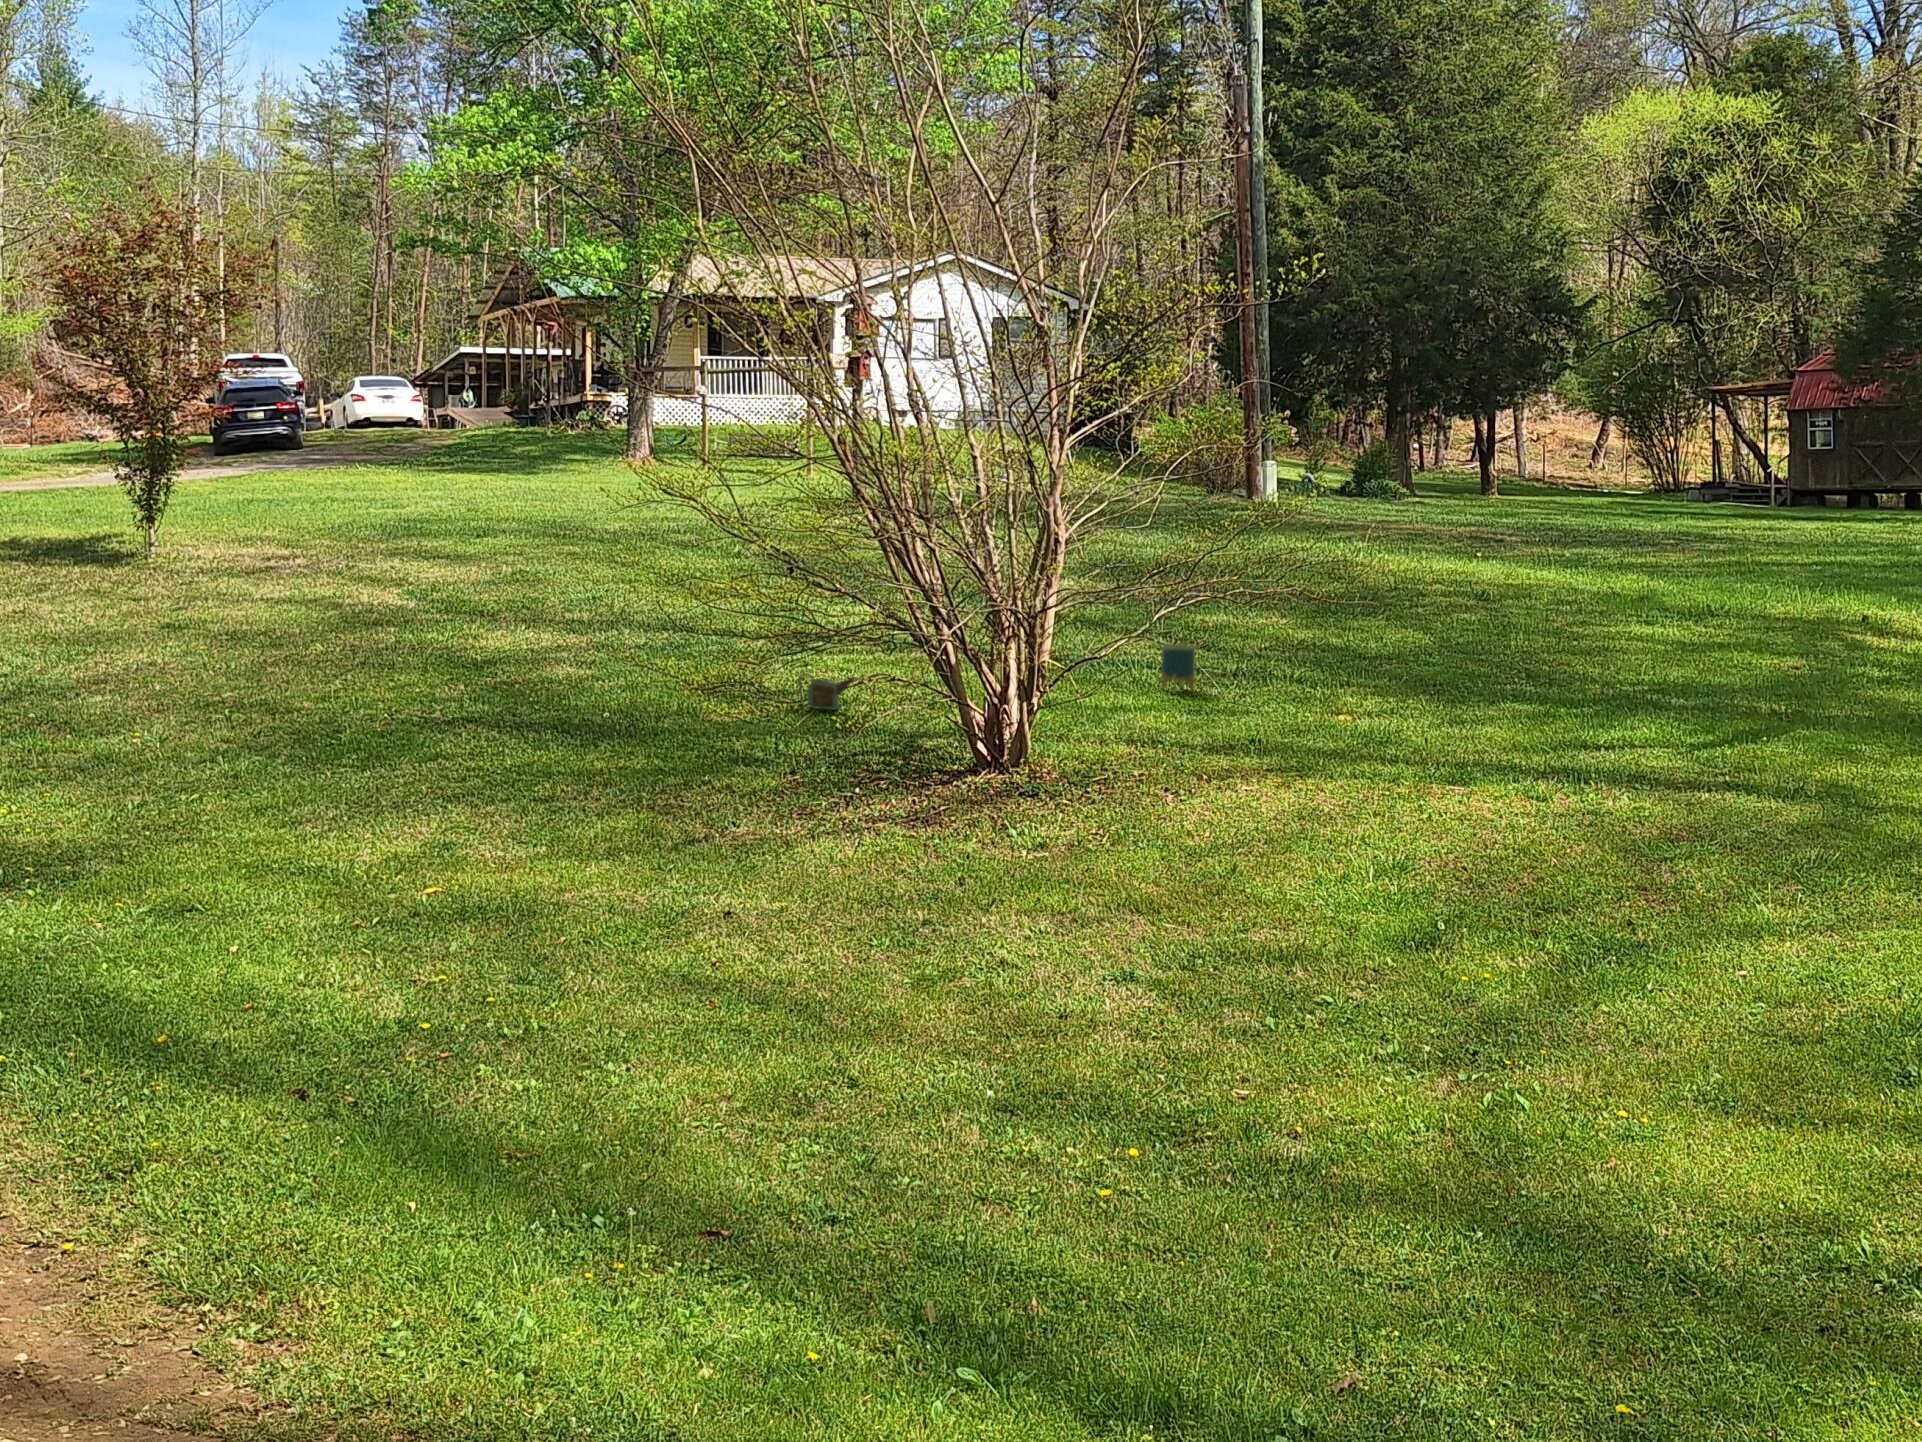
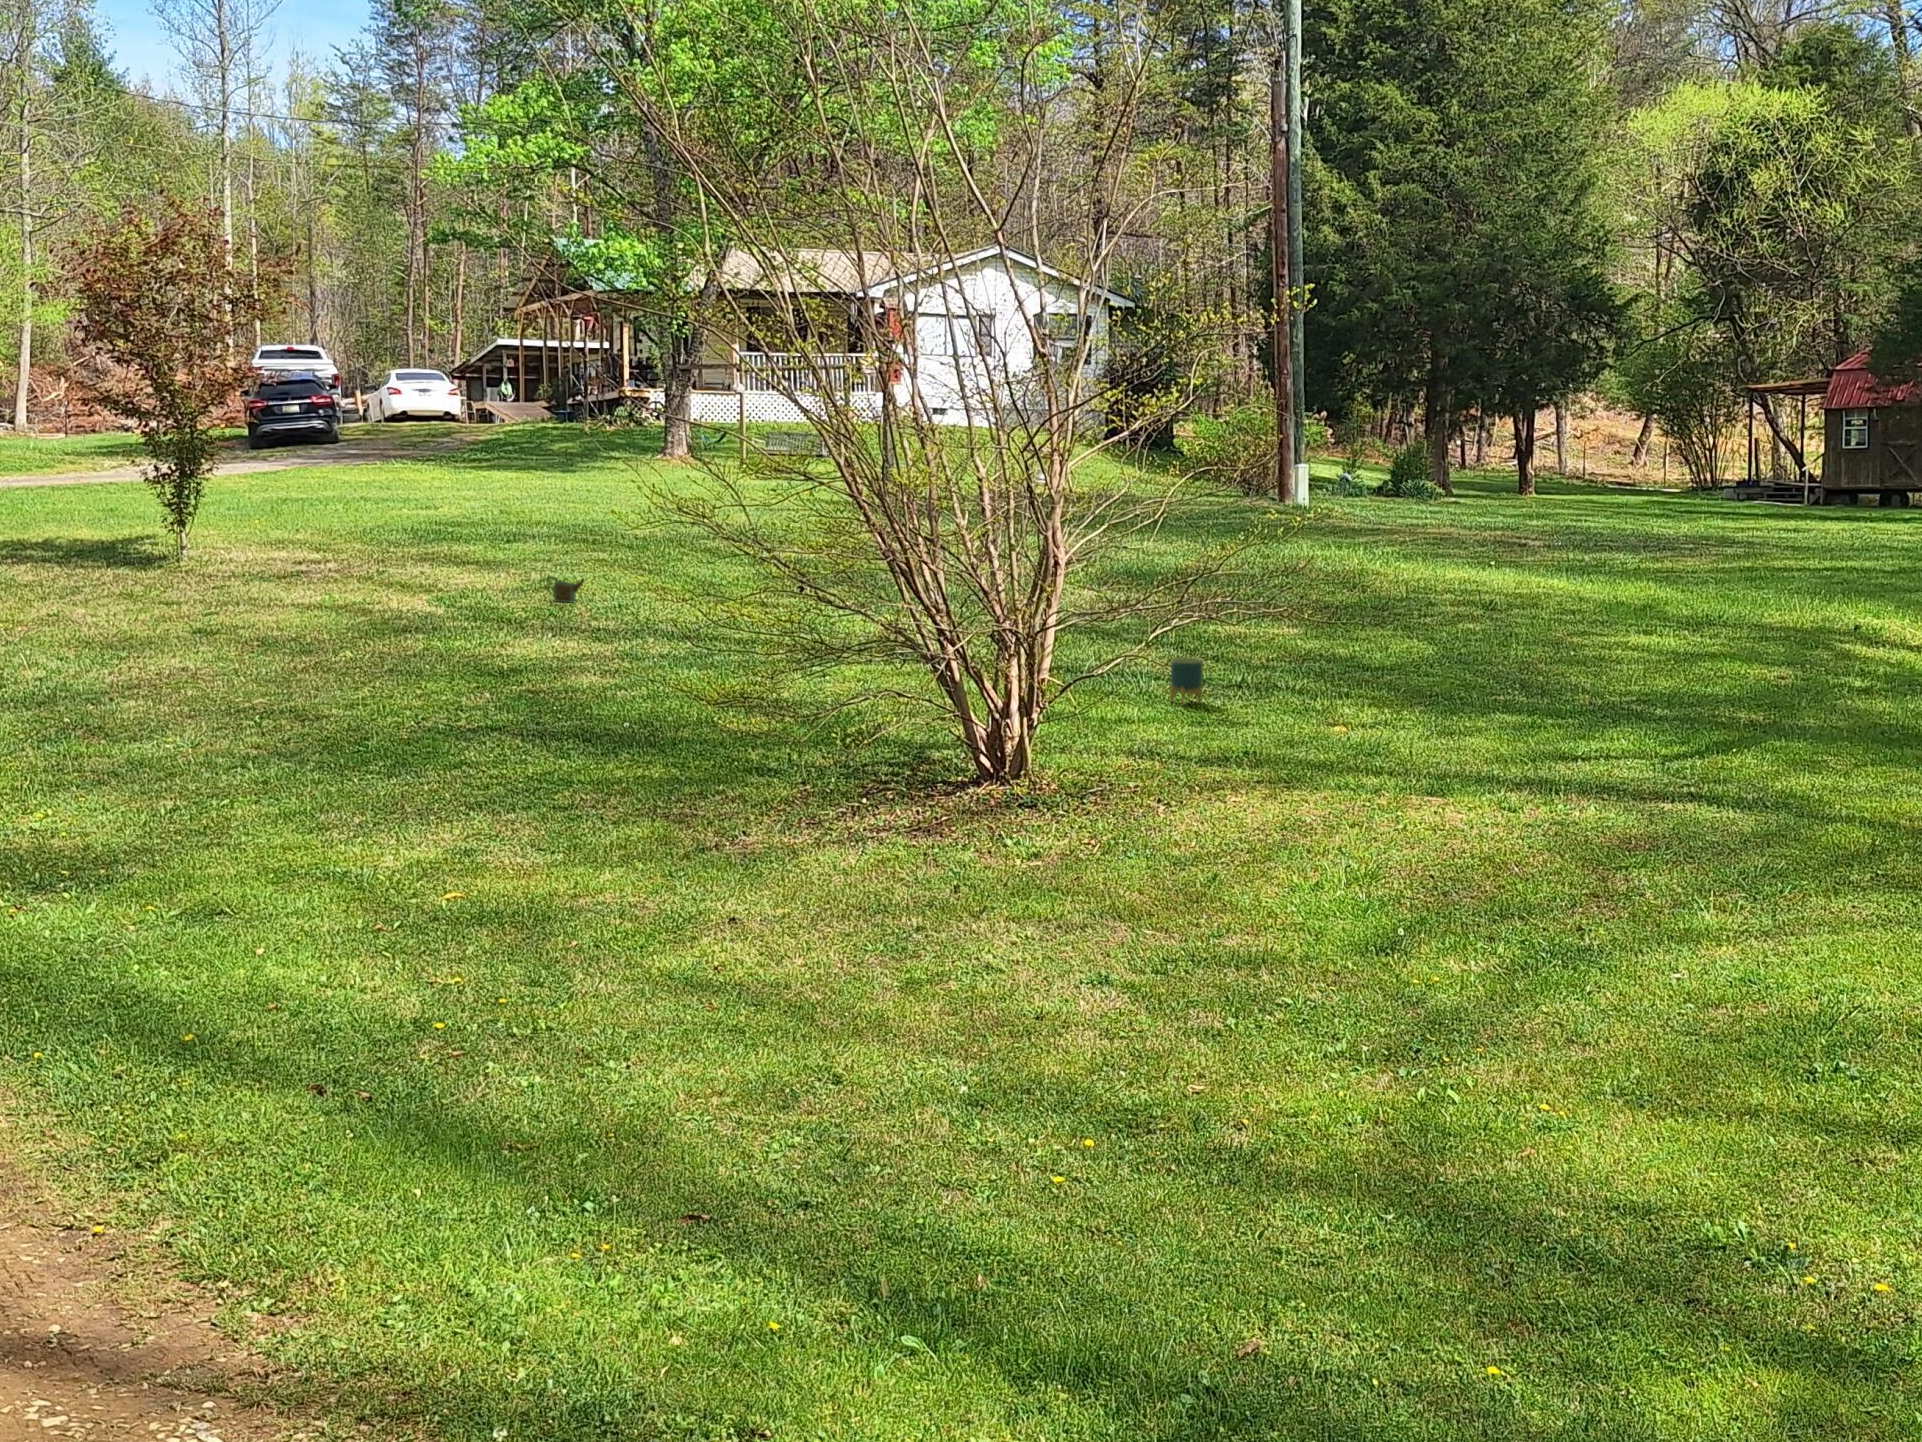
watering can: present [798,673,855,710] -> present [546,577,584,603]

